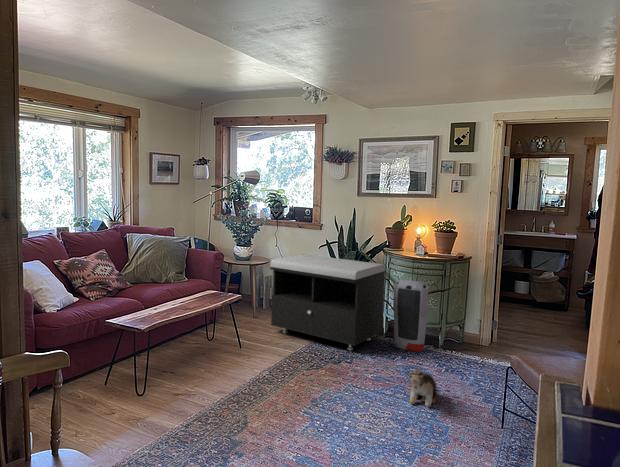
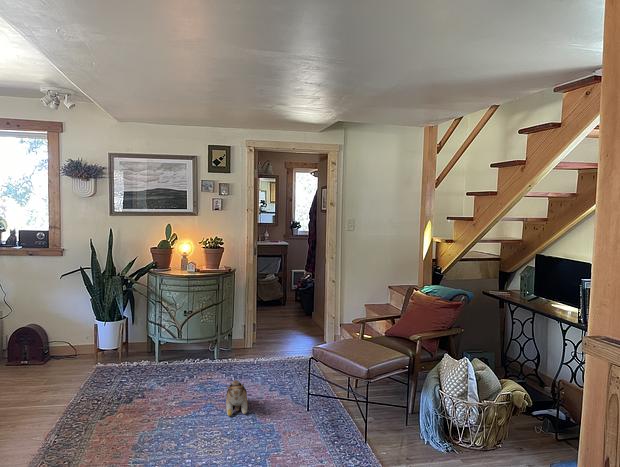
storage bench: present [270,254,385,350] -> none [12,286,158,386]
air purifier: present [393,279,429,352] -> none [171,298,208,369]

